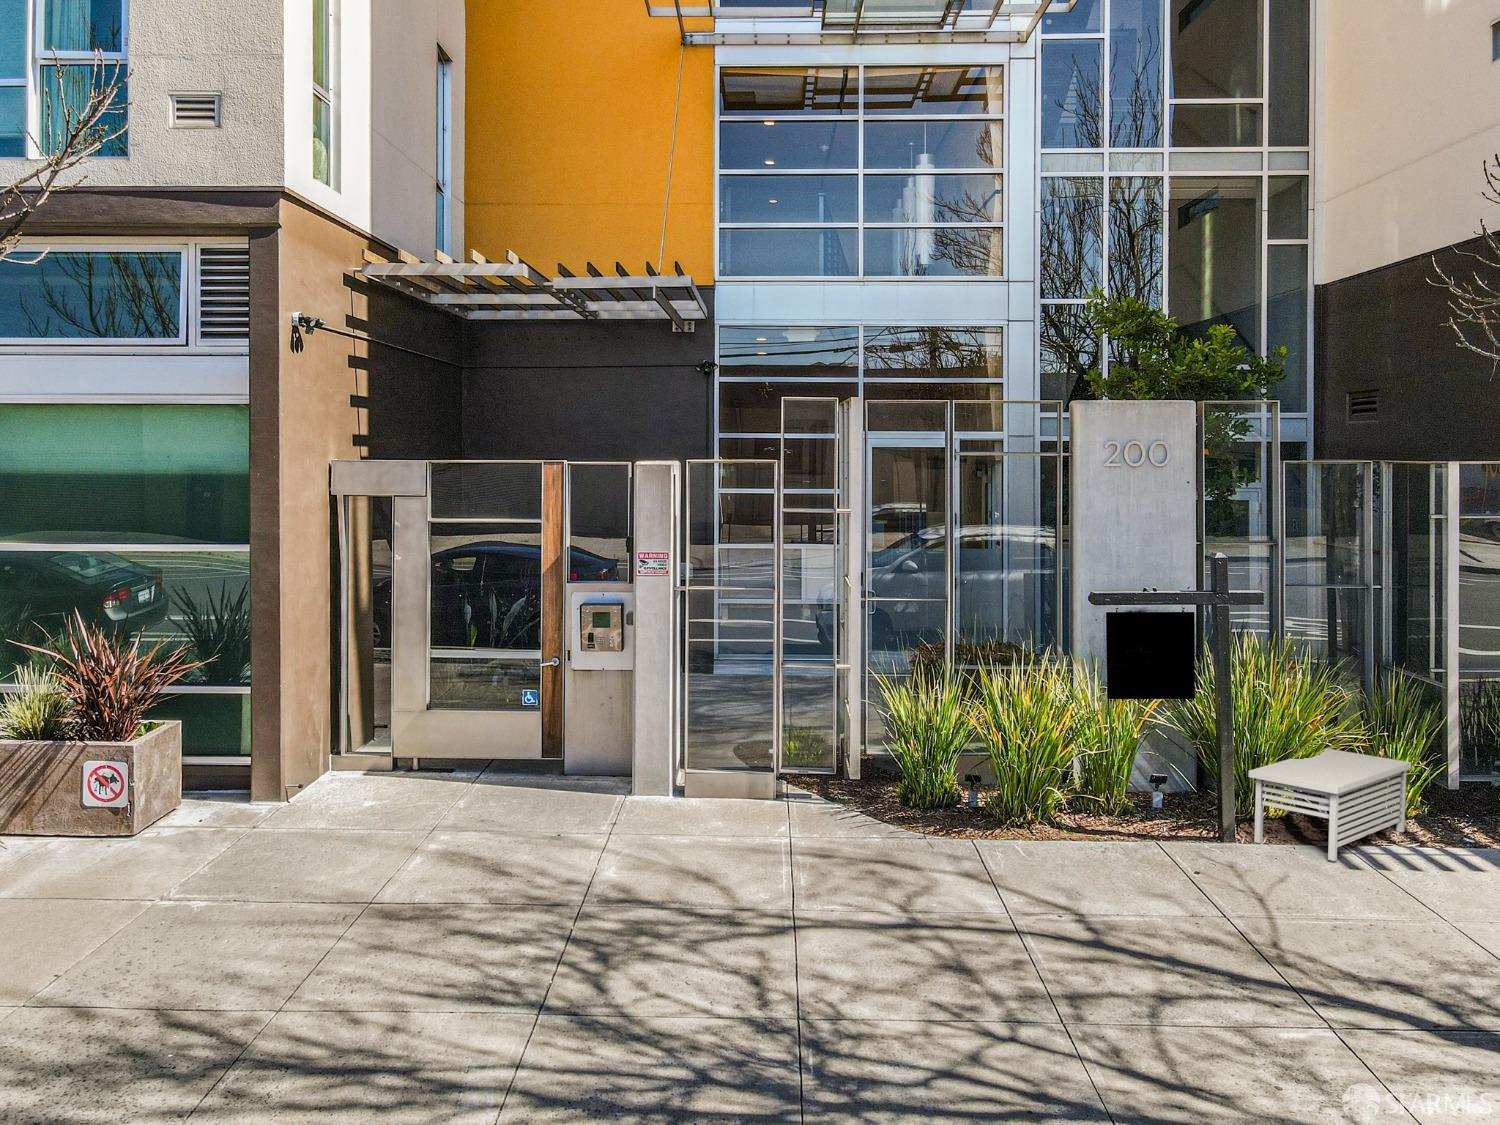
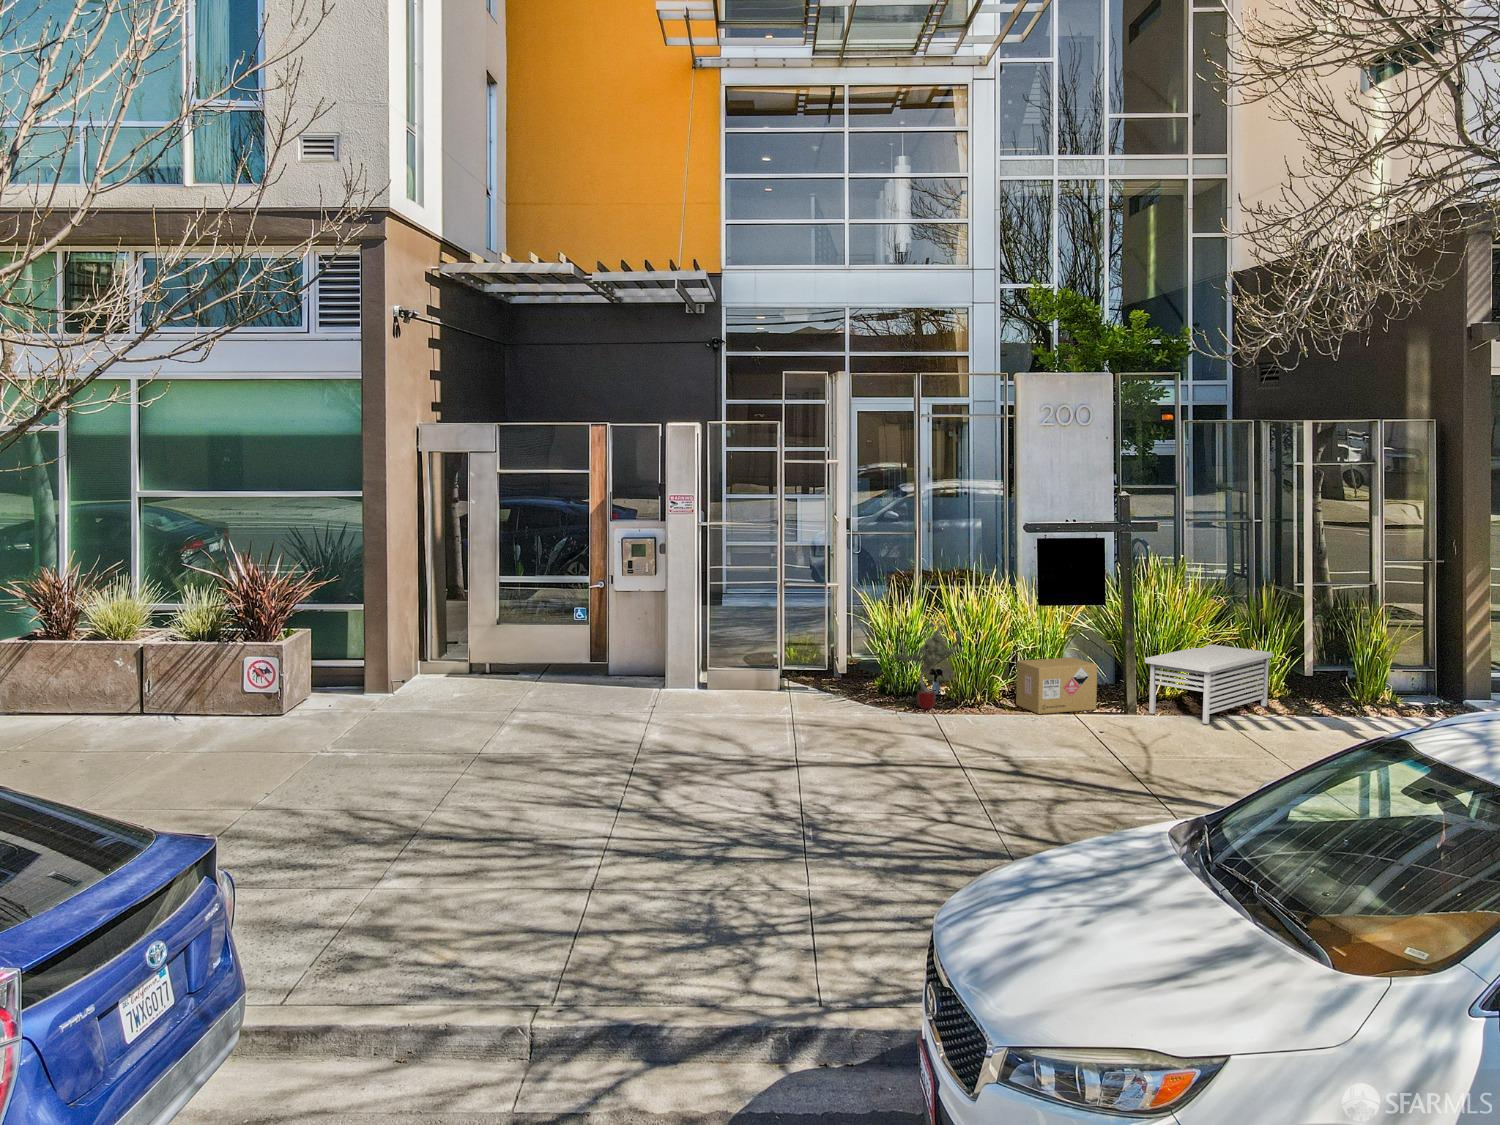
potted tree: none [918,715,1014,834] -> present [892,619,963,709]
cardboard box: none [1080,766,1186,843] -> present [1016,657,1097,714]

